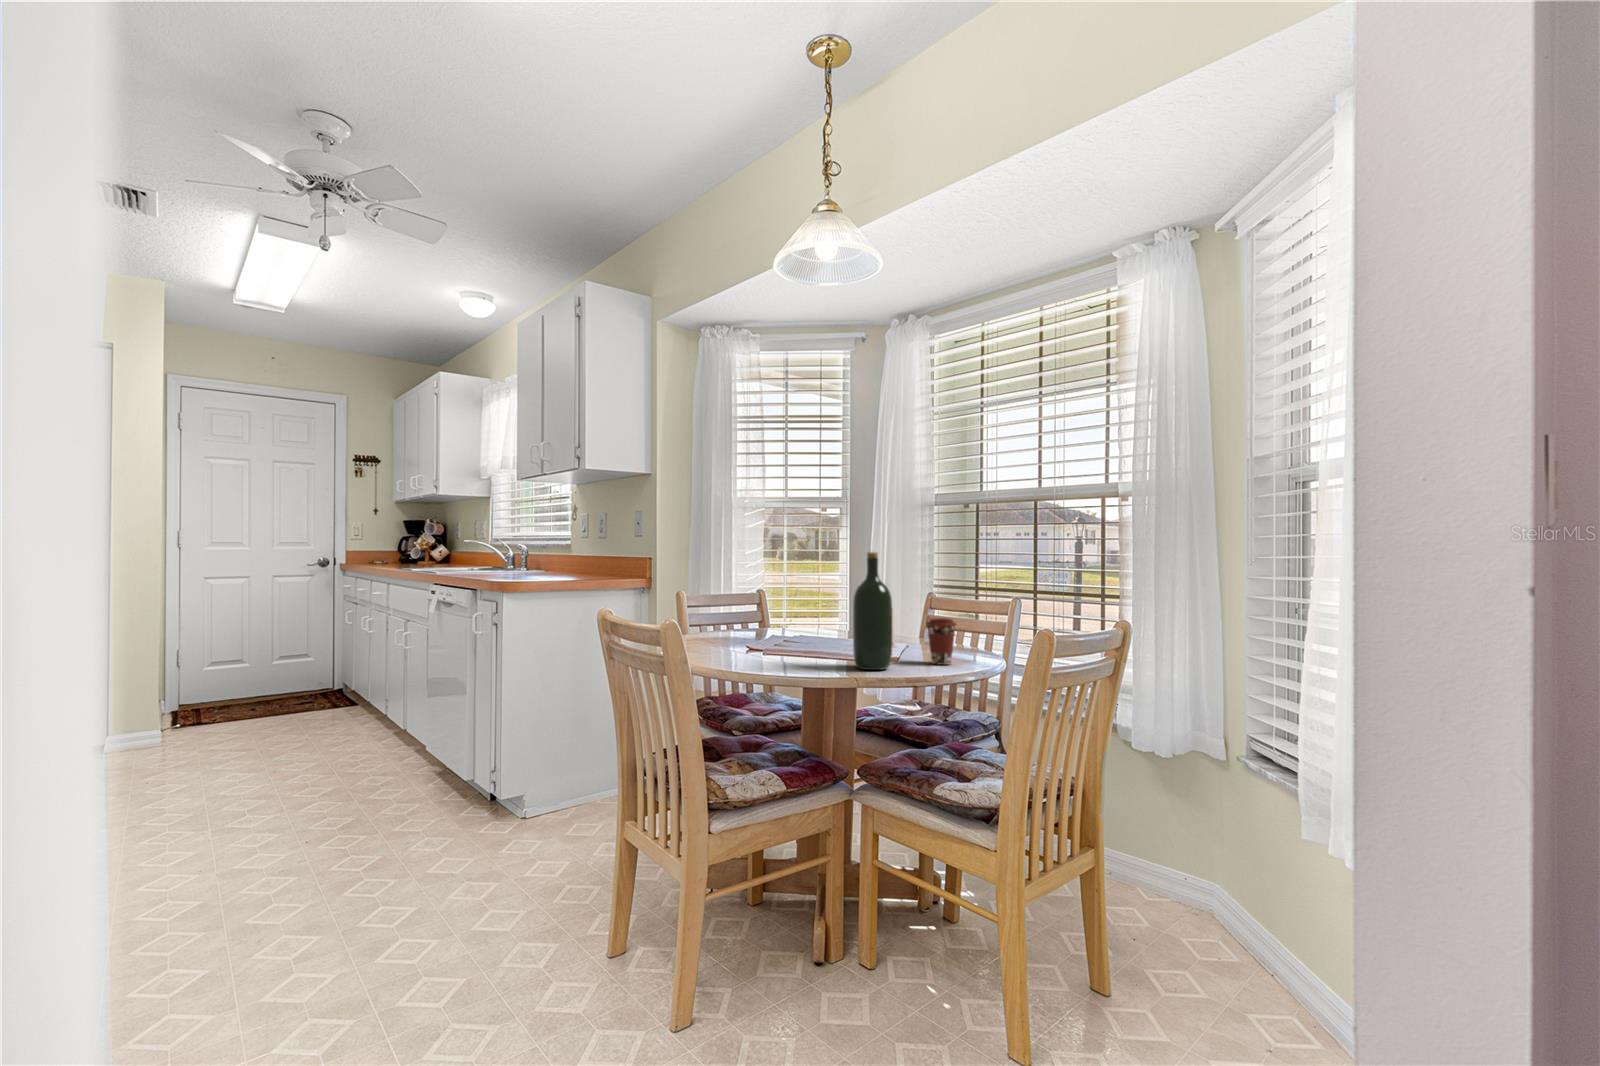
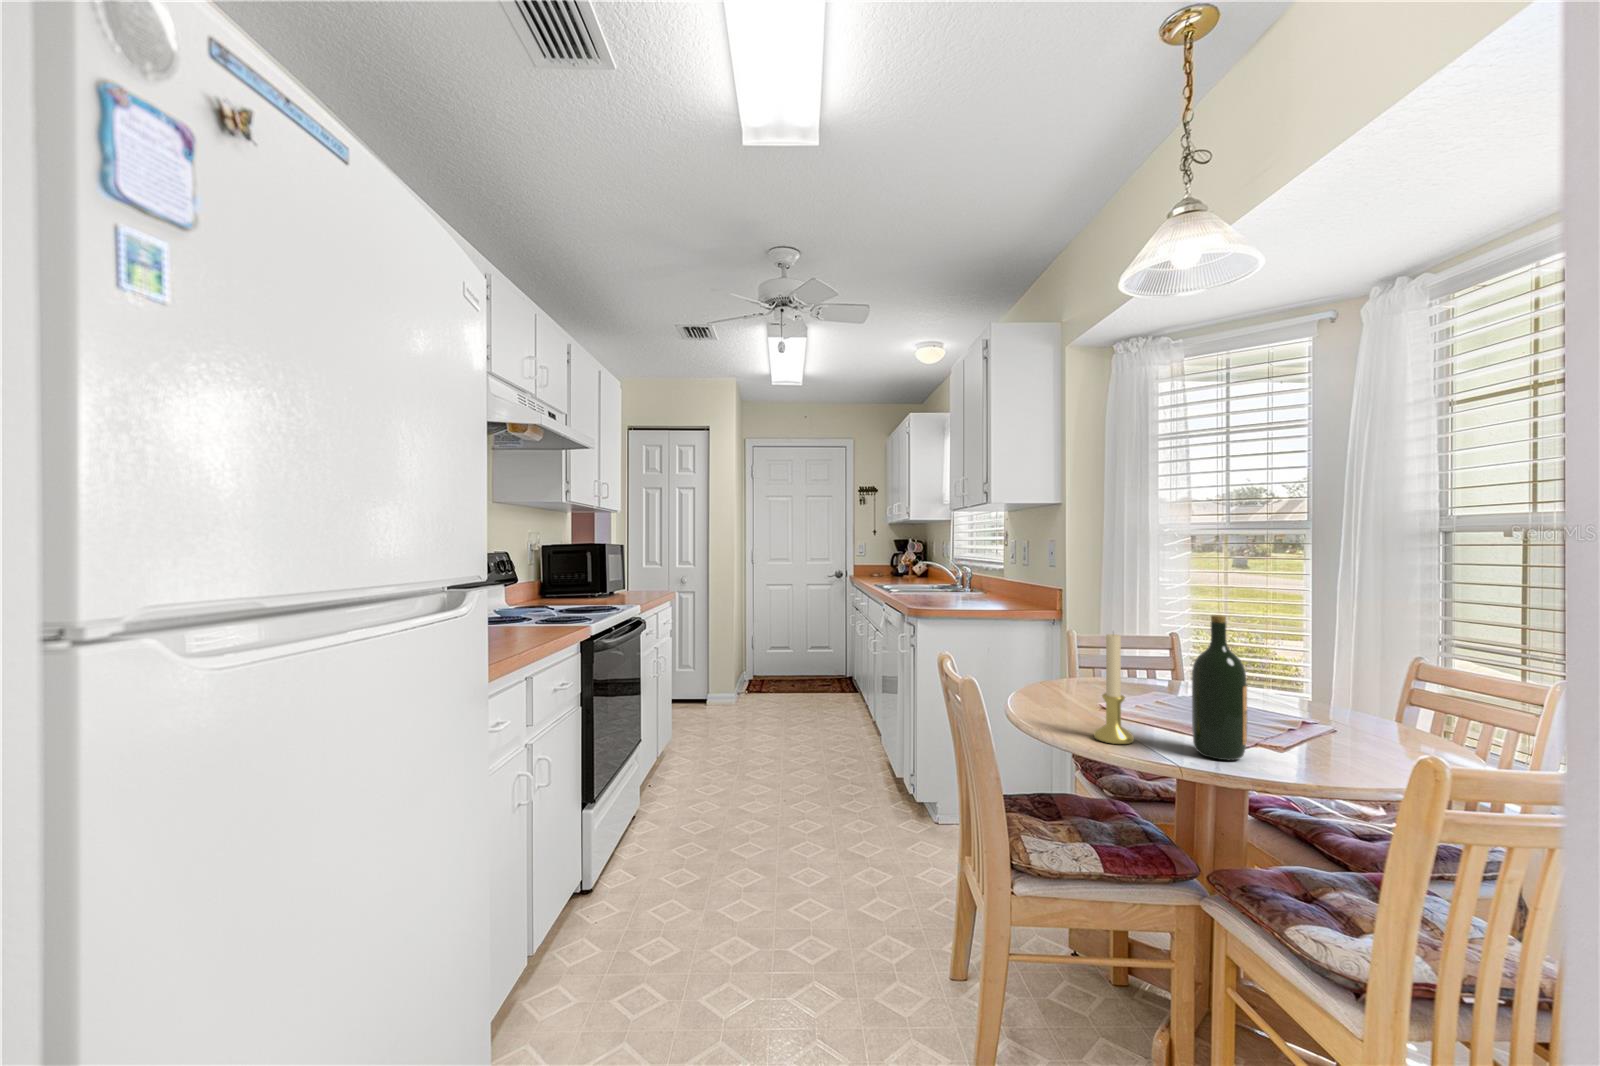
candle holder: none [776,570,810,671] -> present [1094,634,1134,744]
coffee cup: present [927,618,956,665] -> none [1314,704,1365,769]

